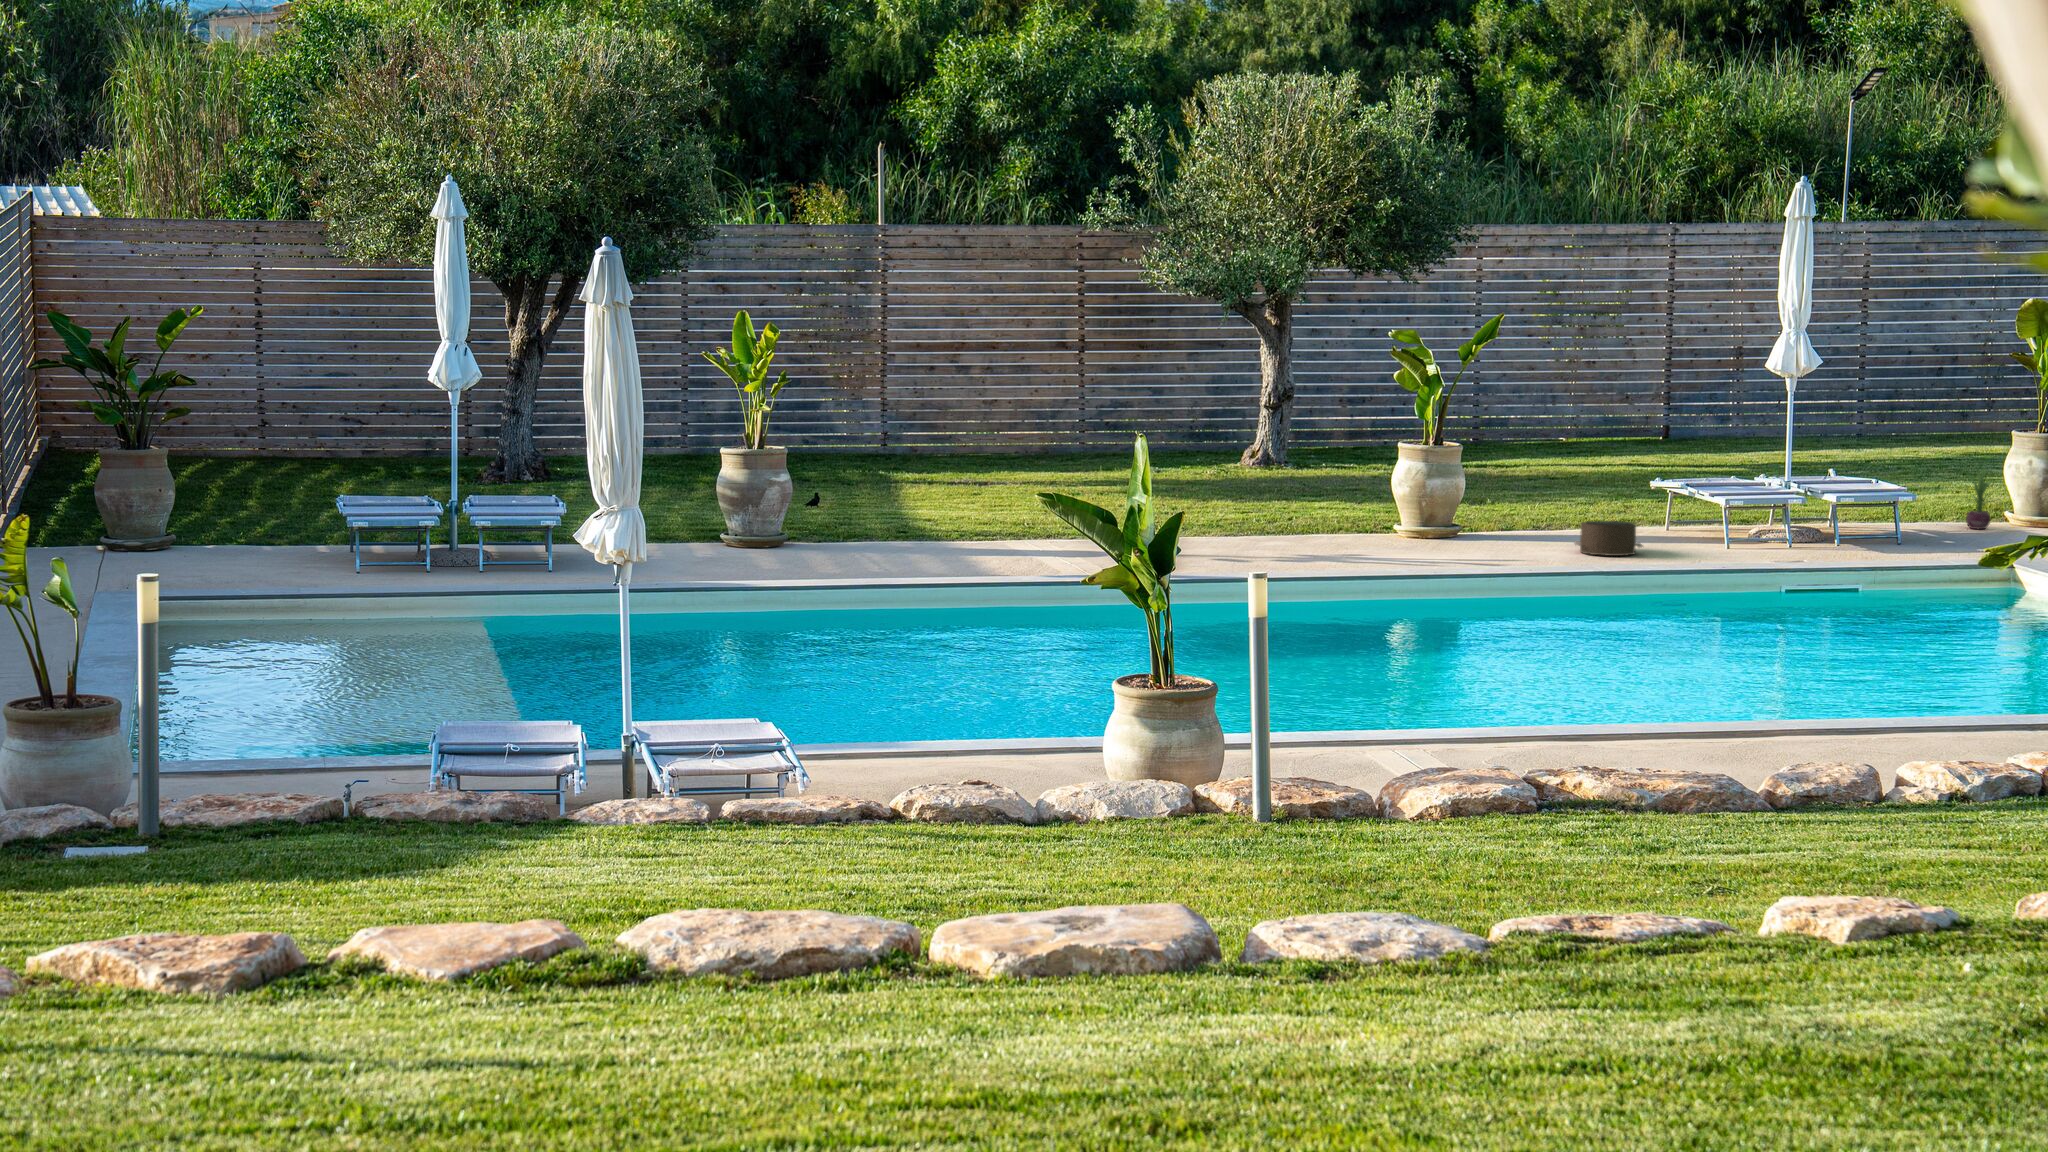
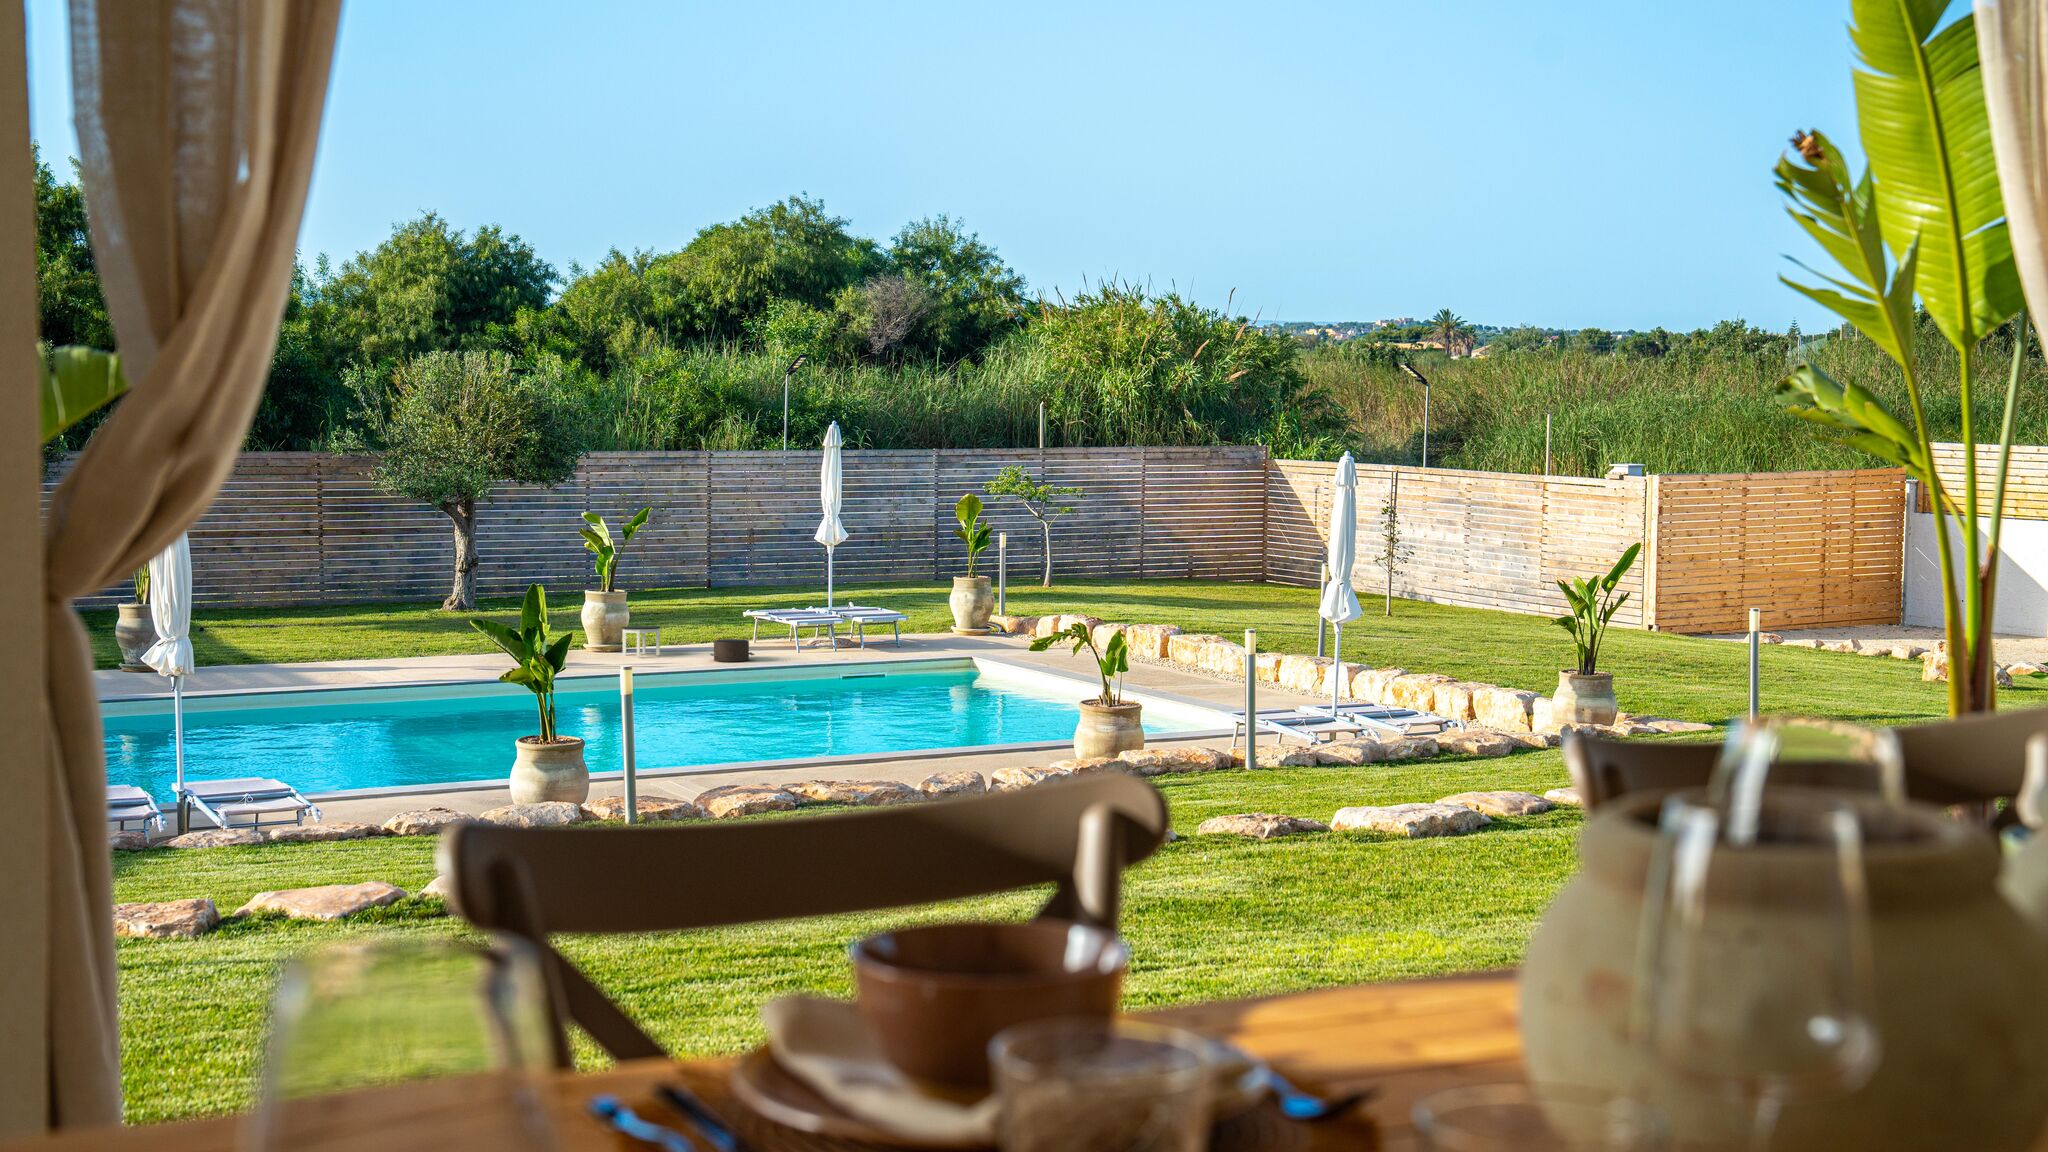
decorative plant: present [1958,468,1998,529] -> none [919,599,960,636]
round table: none [1447,495,1504,541] -> present [622,626,660,657]

